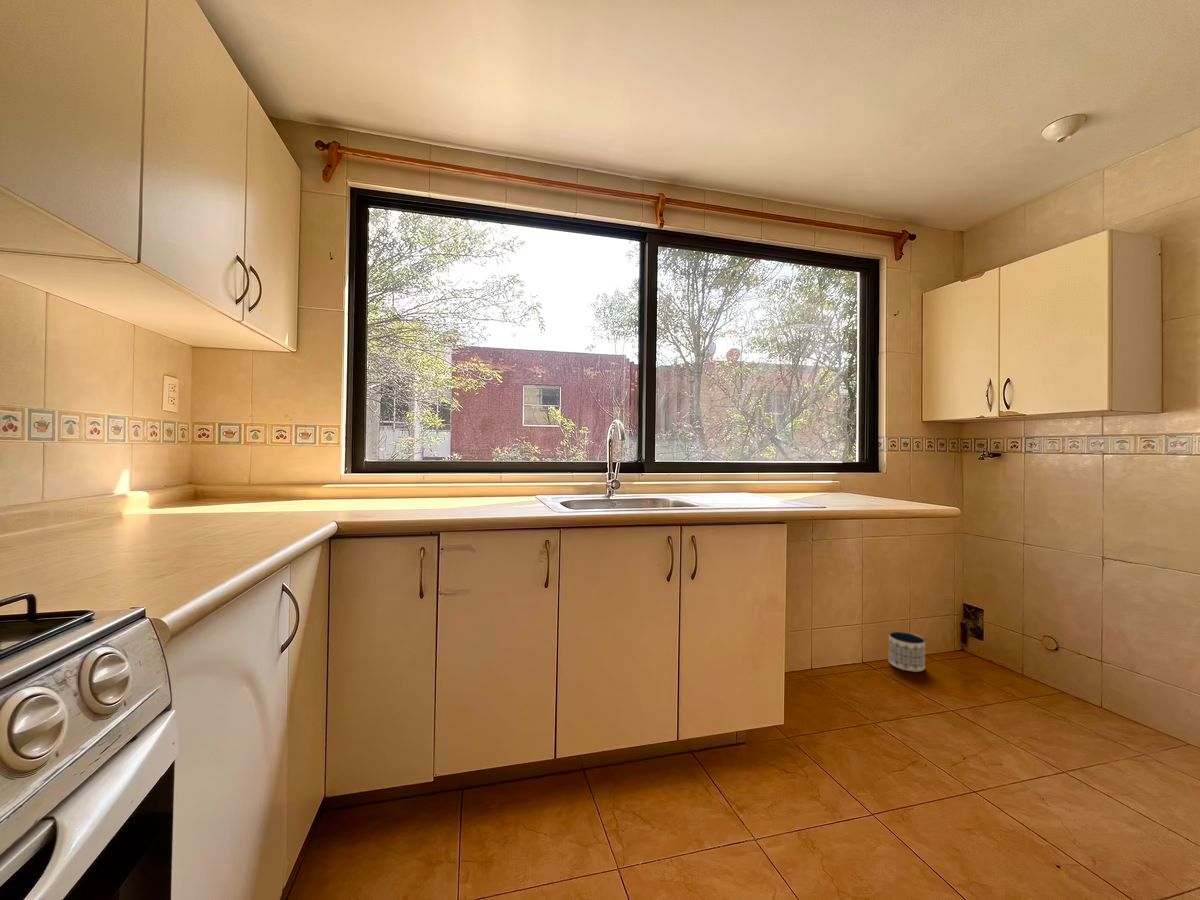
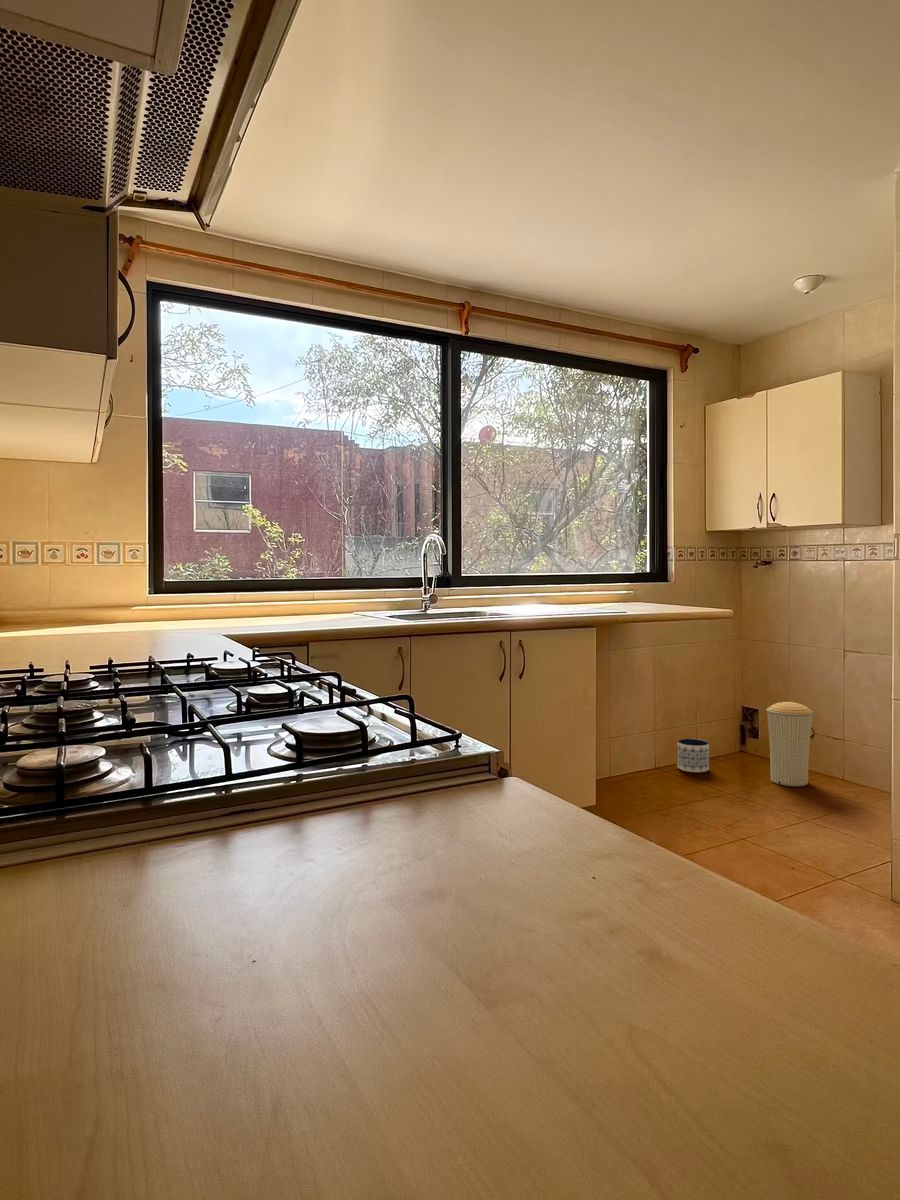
trash can: none [996,608,1058,708] -> present [766,702,814,786]

